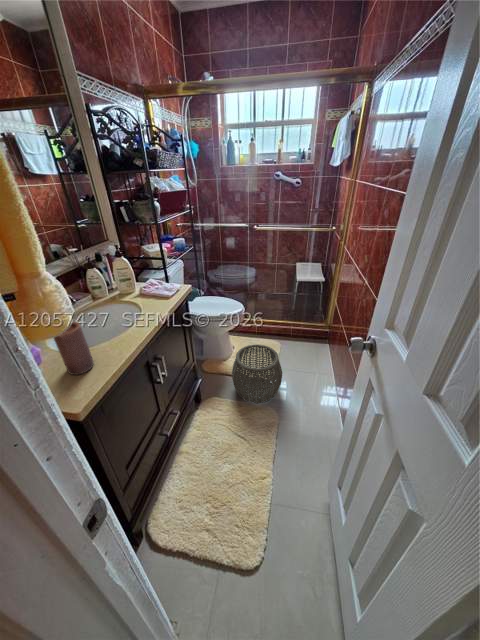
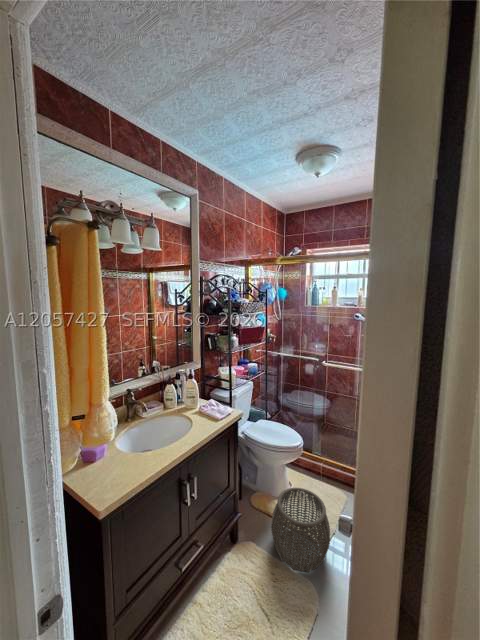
candle: present [54,322,94,375] -> none [112,430,133,475]

